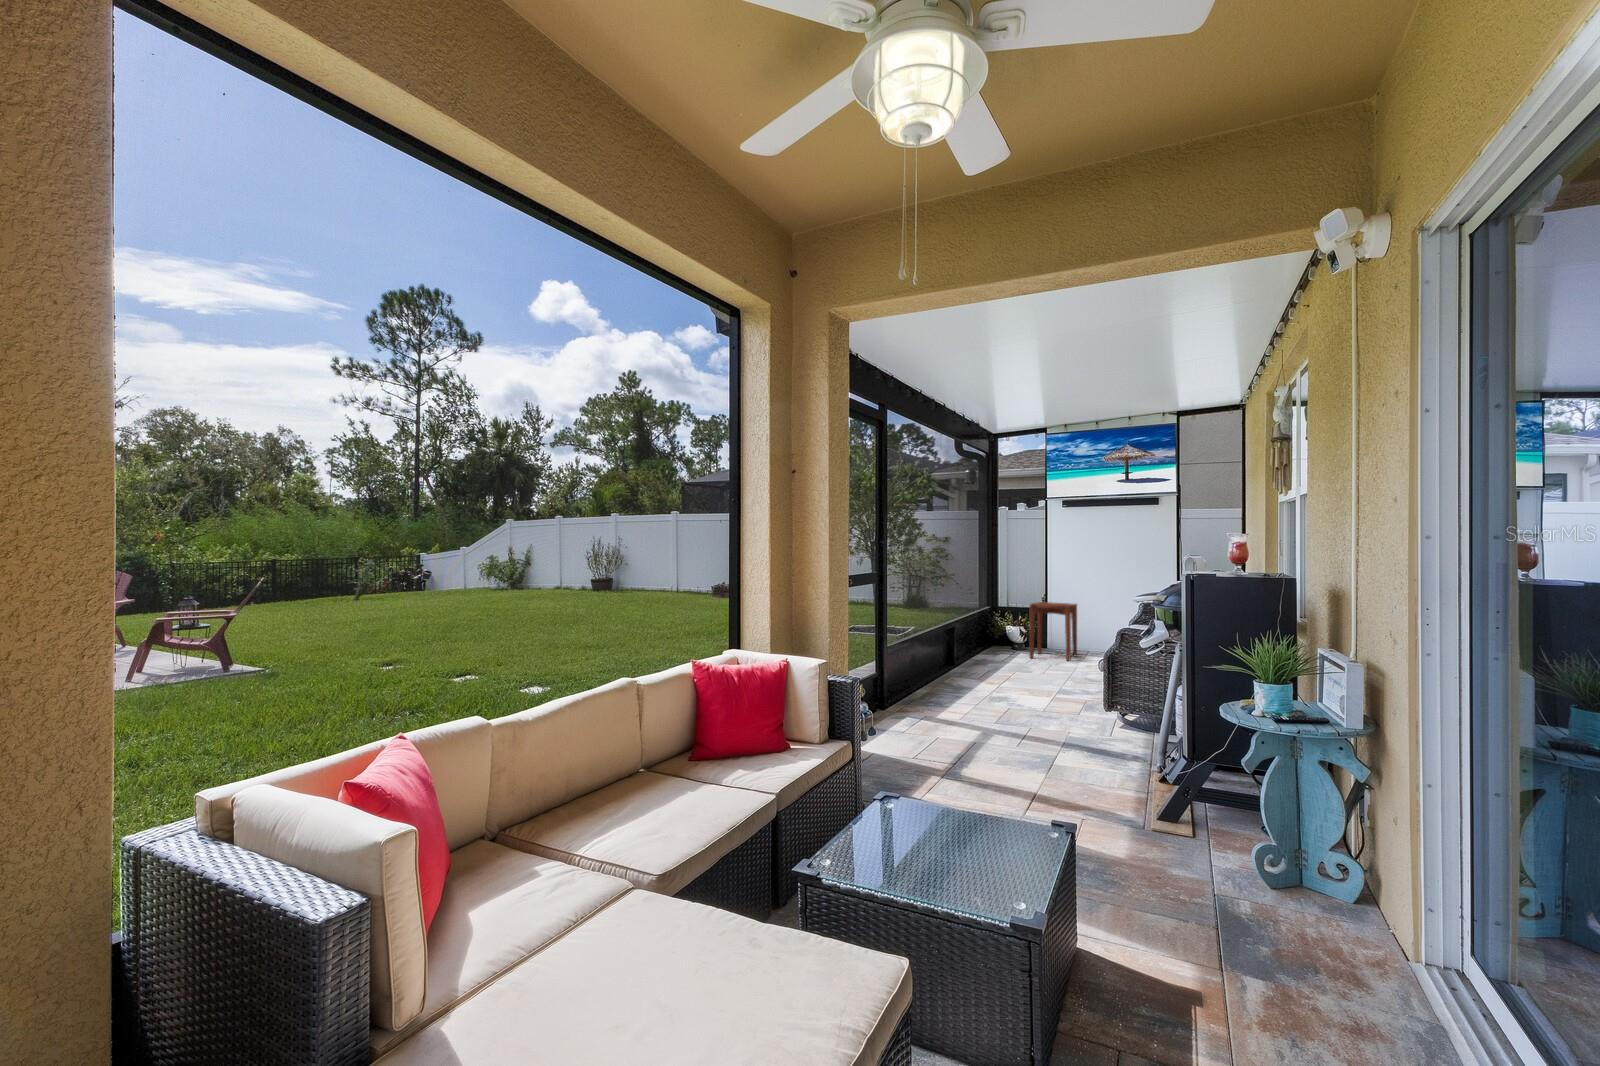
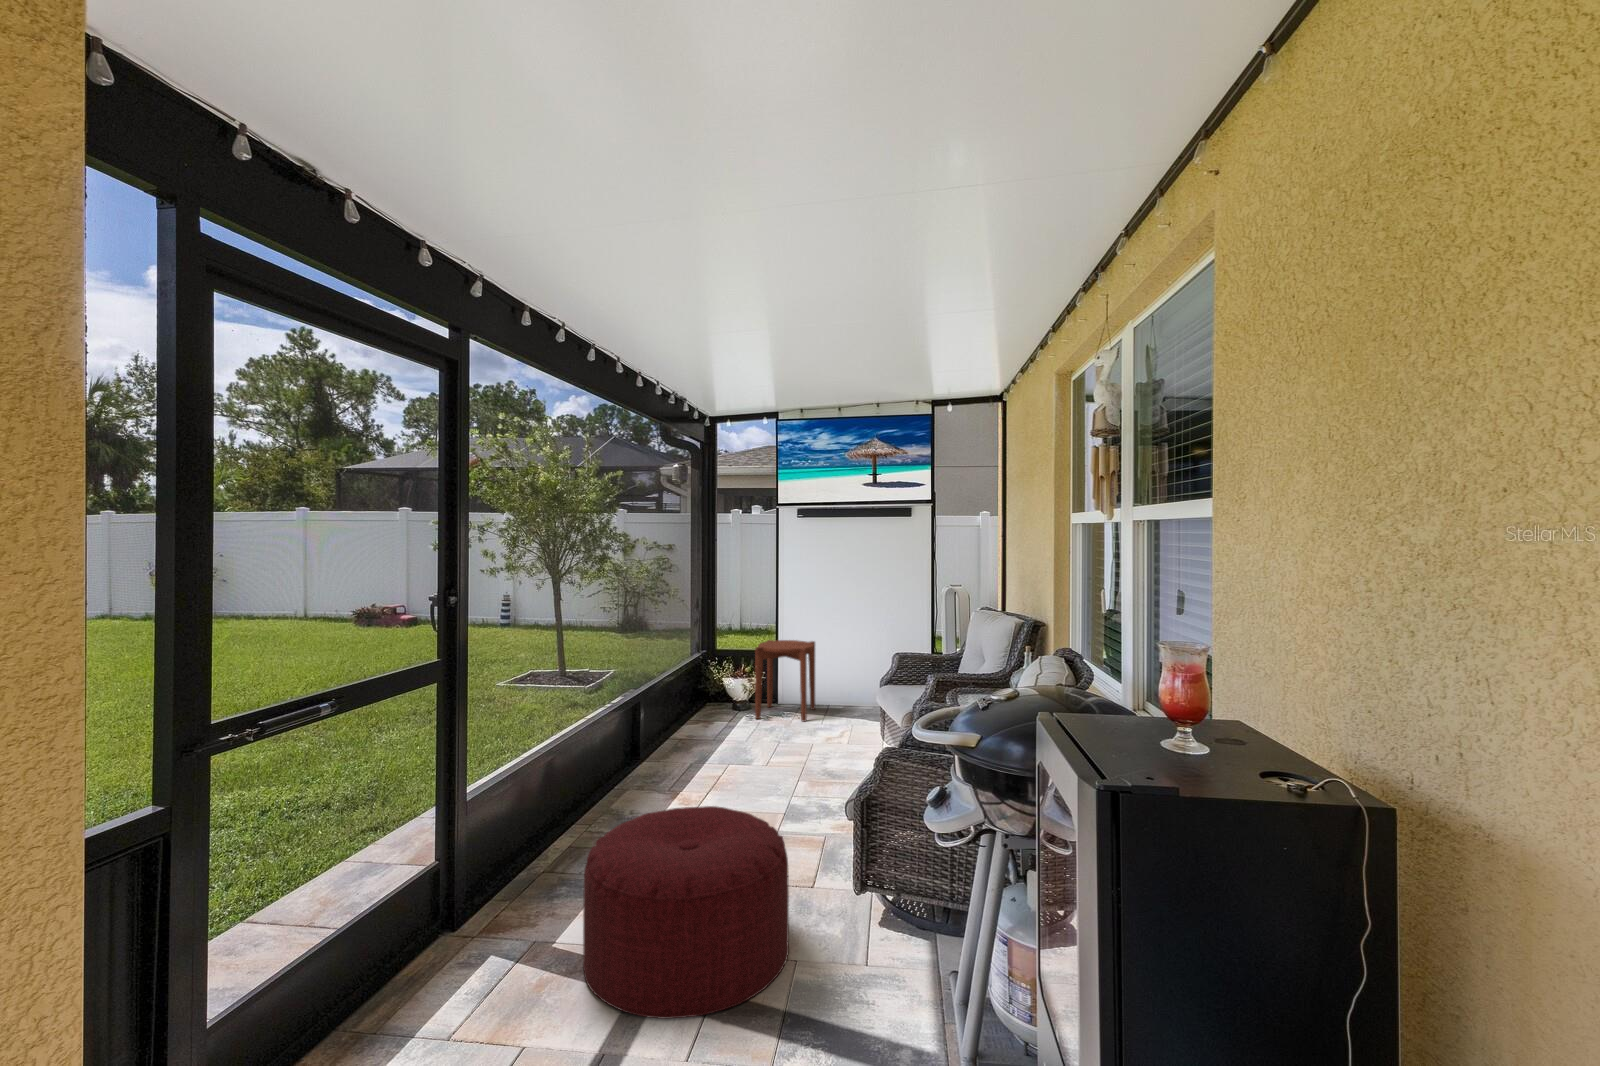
ottoman: none [956,659,1069,740] -> present [583,806,789,1019]

